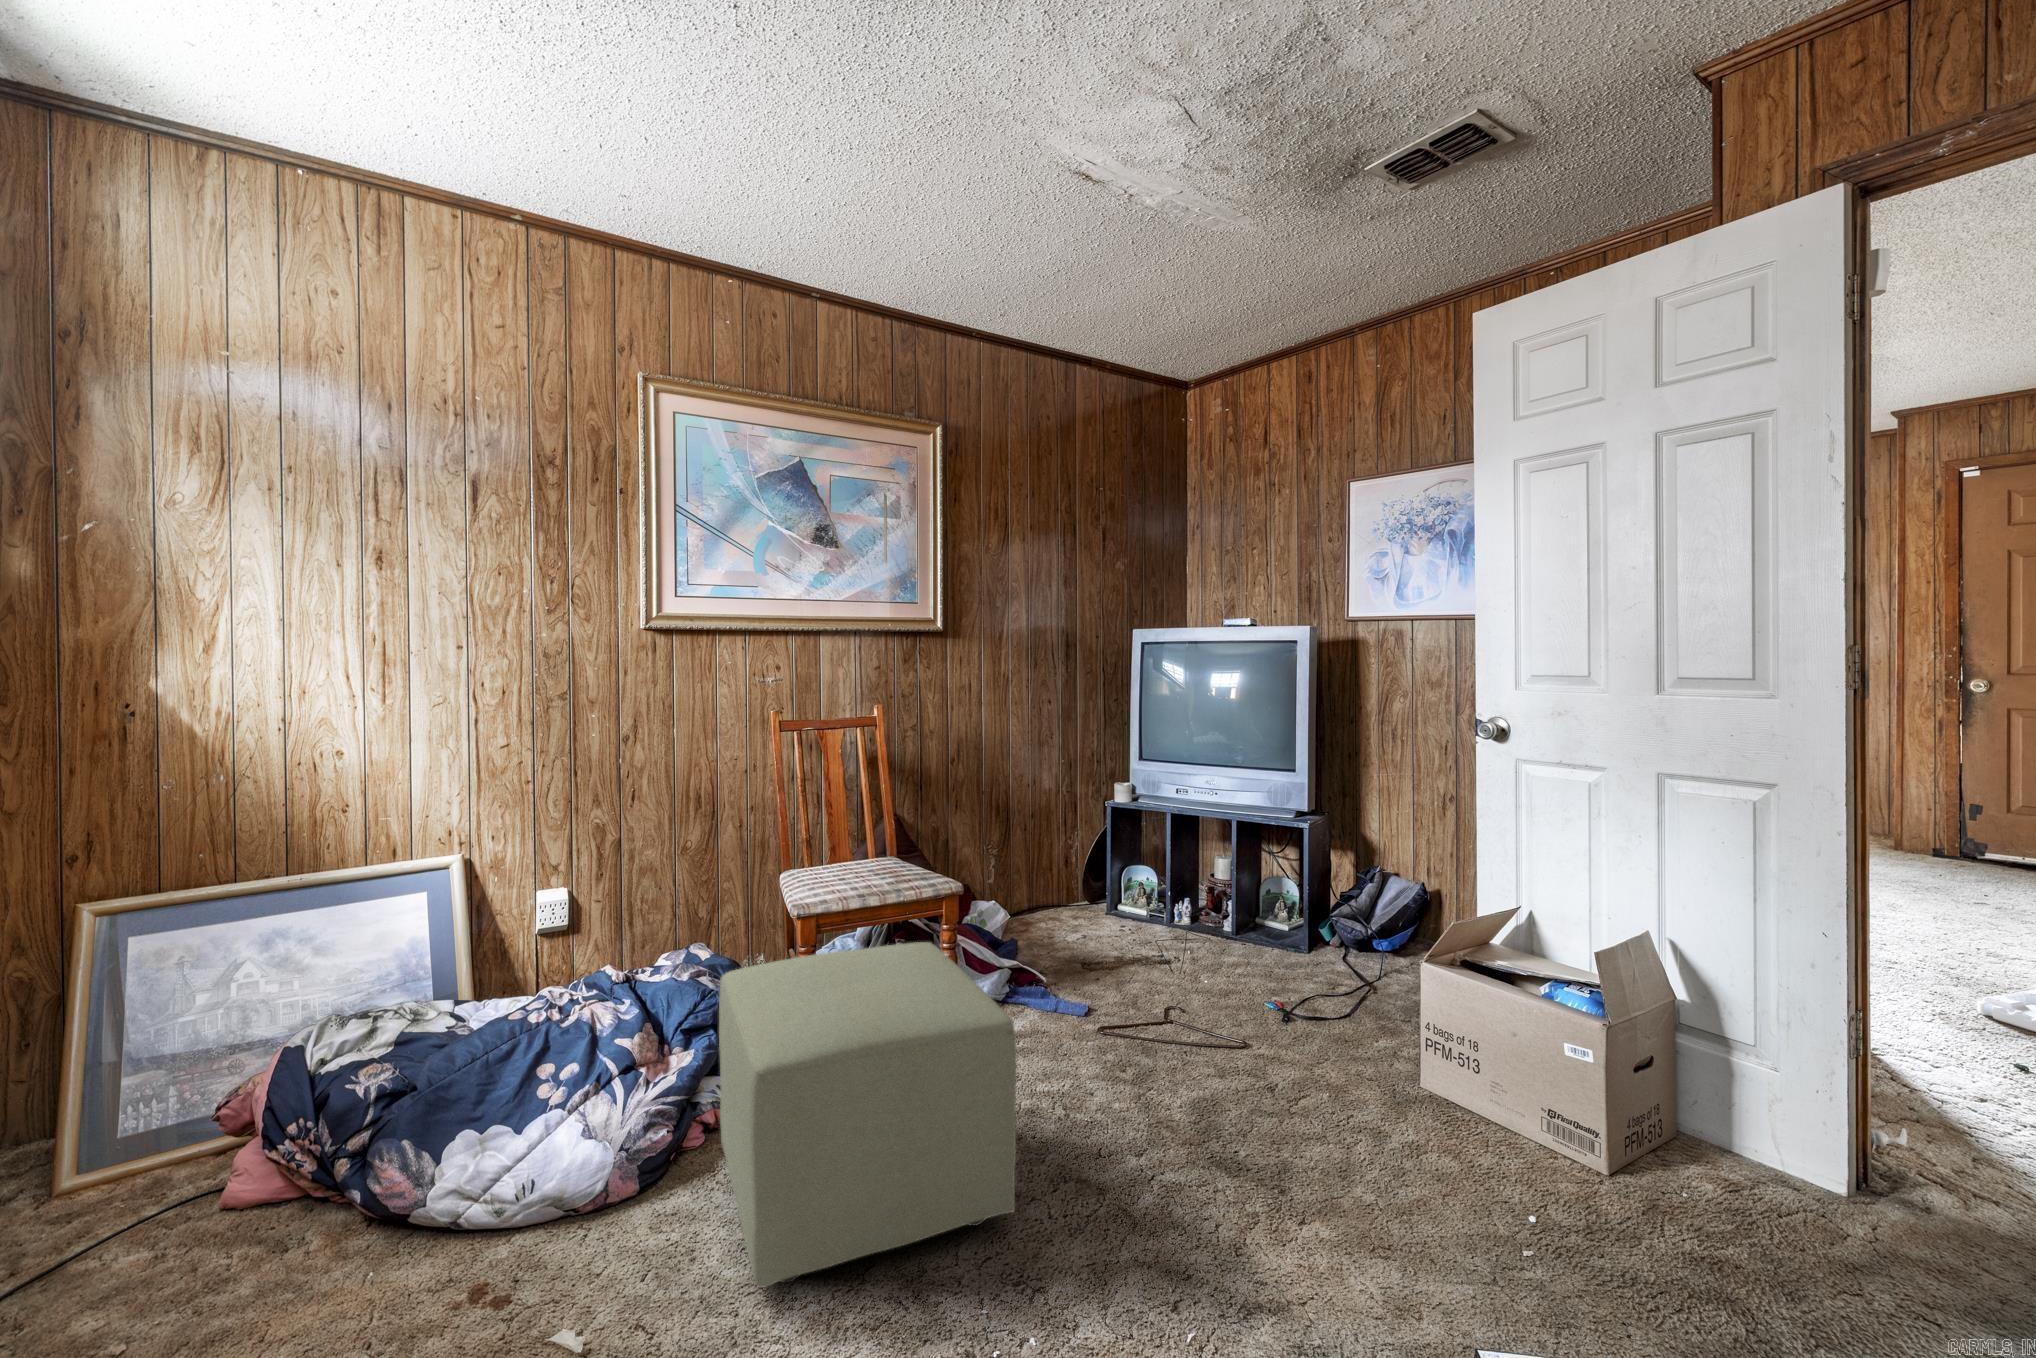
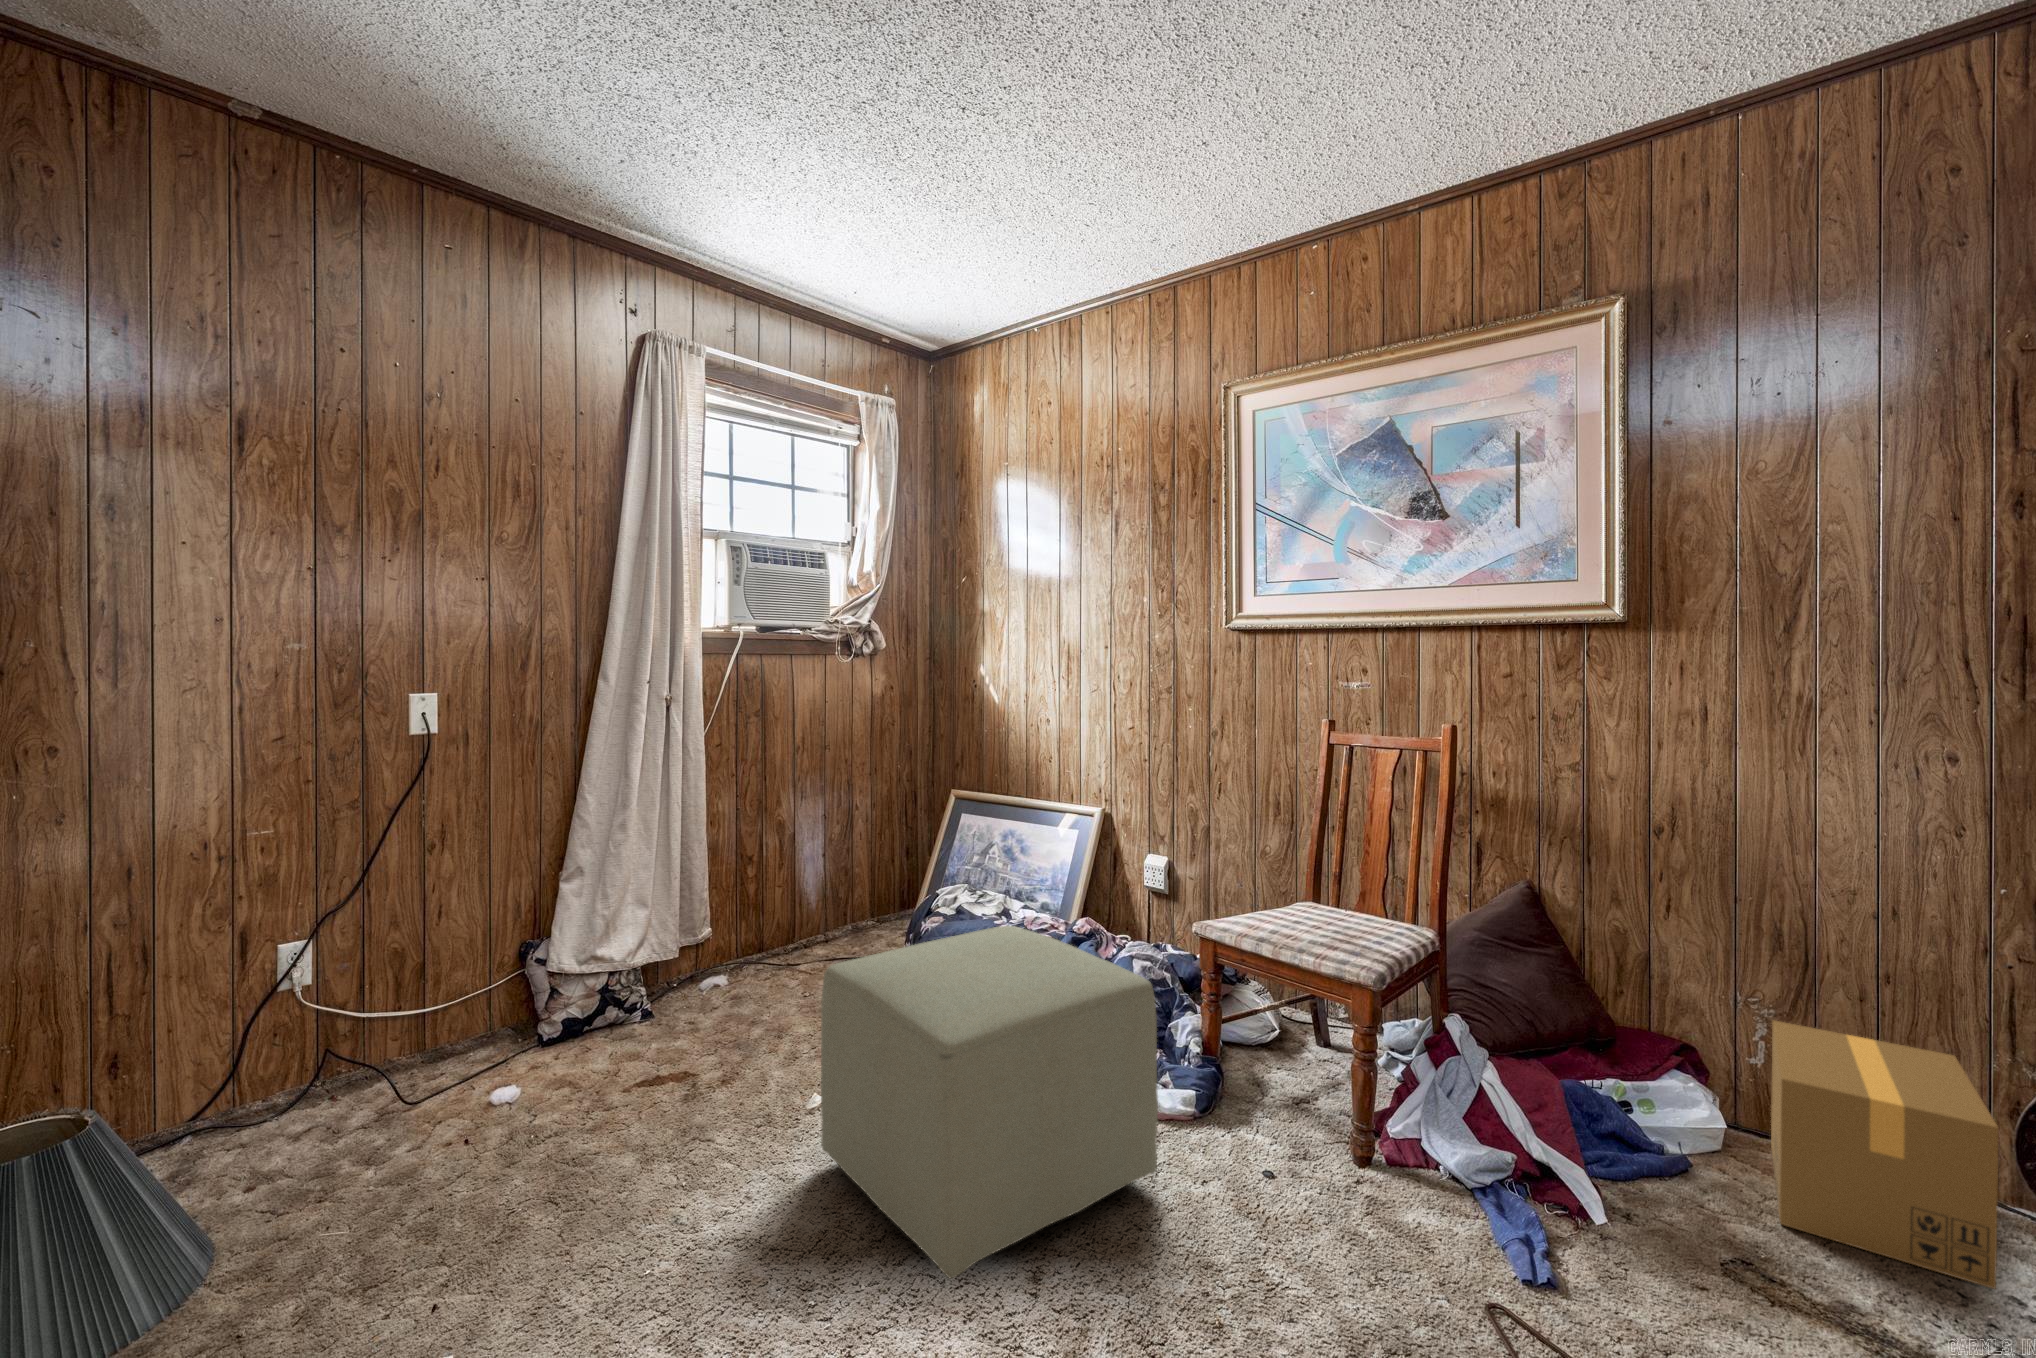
cardboard box: none [1001,844,1112,947] -> present [1771,1021,1998,1289]

